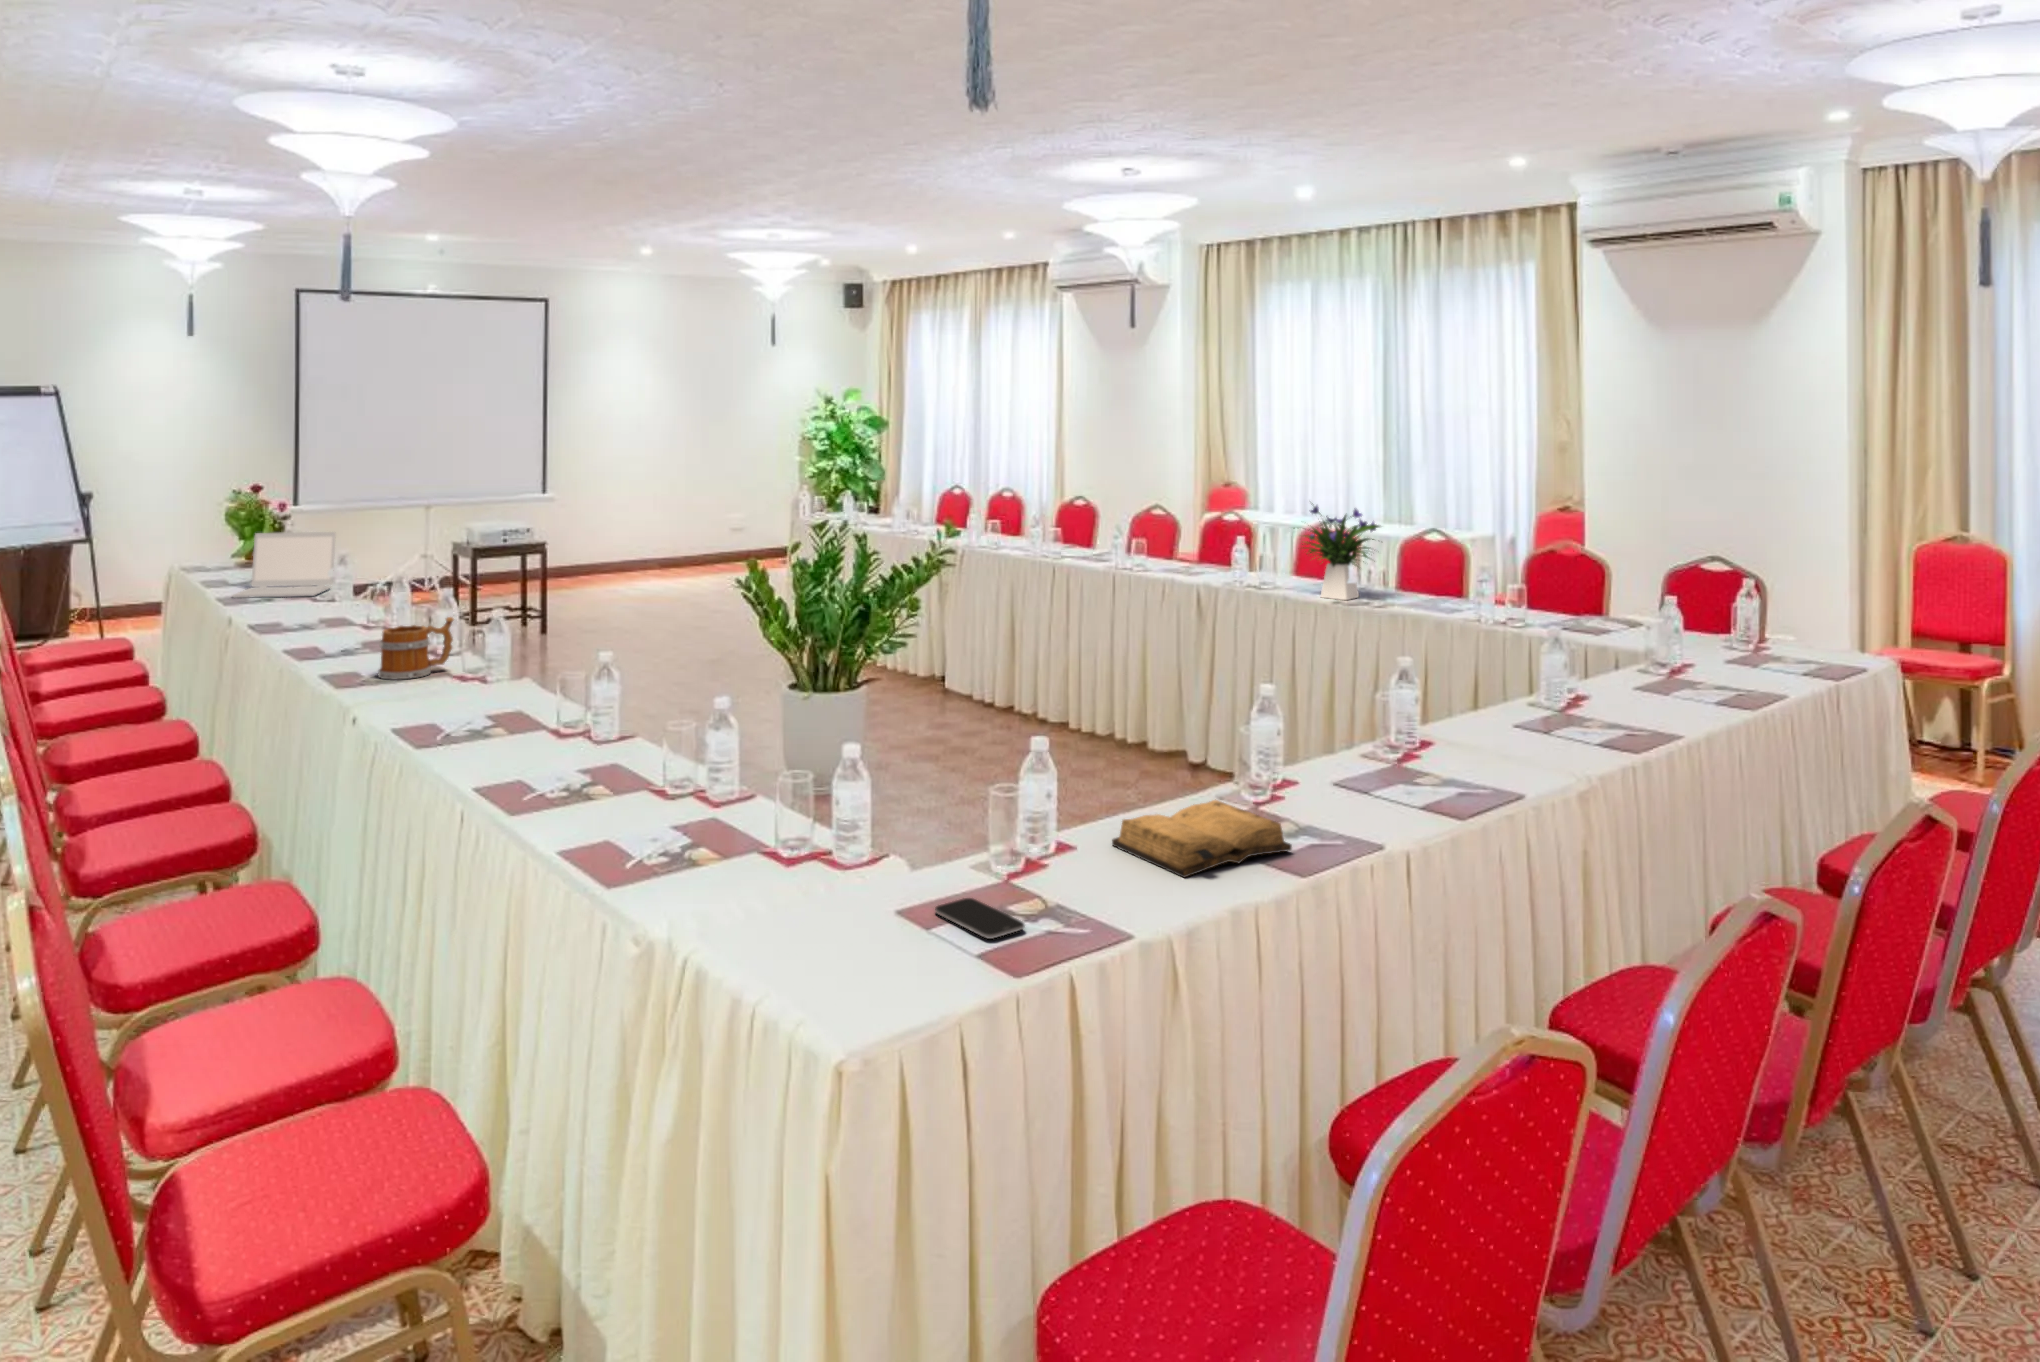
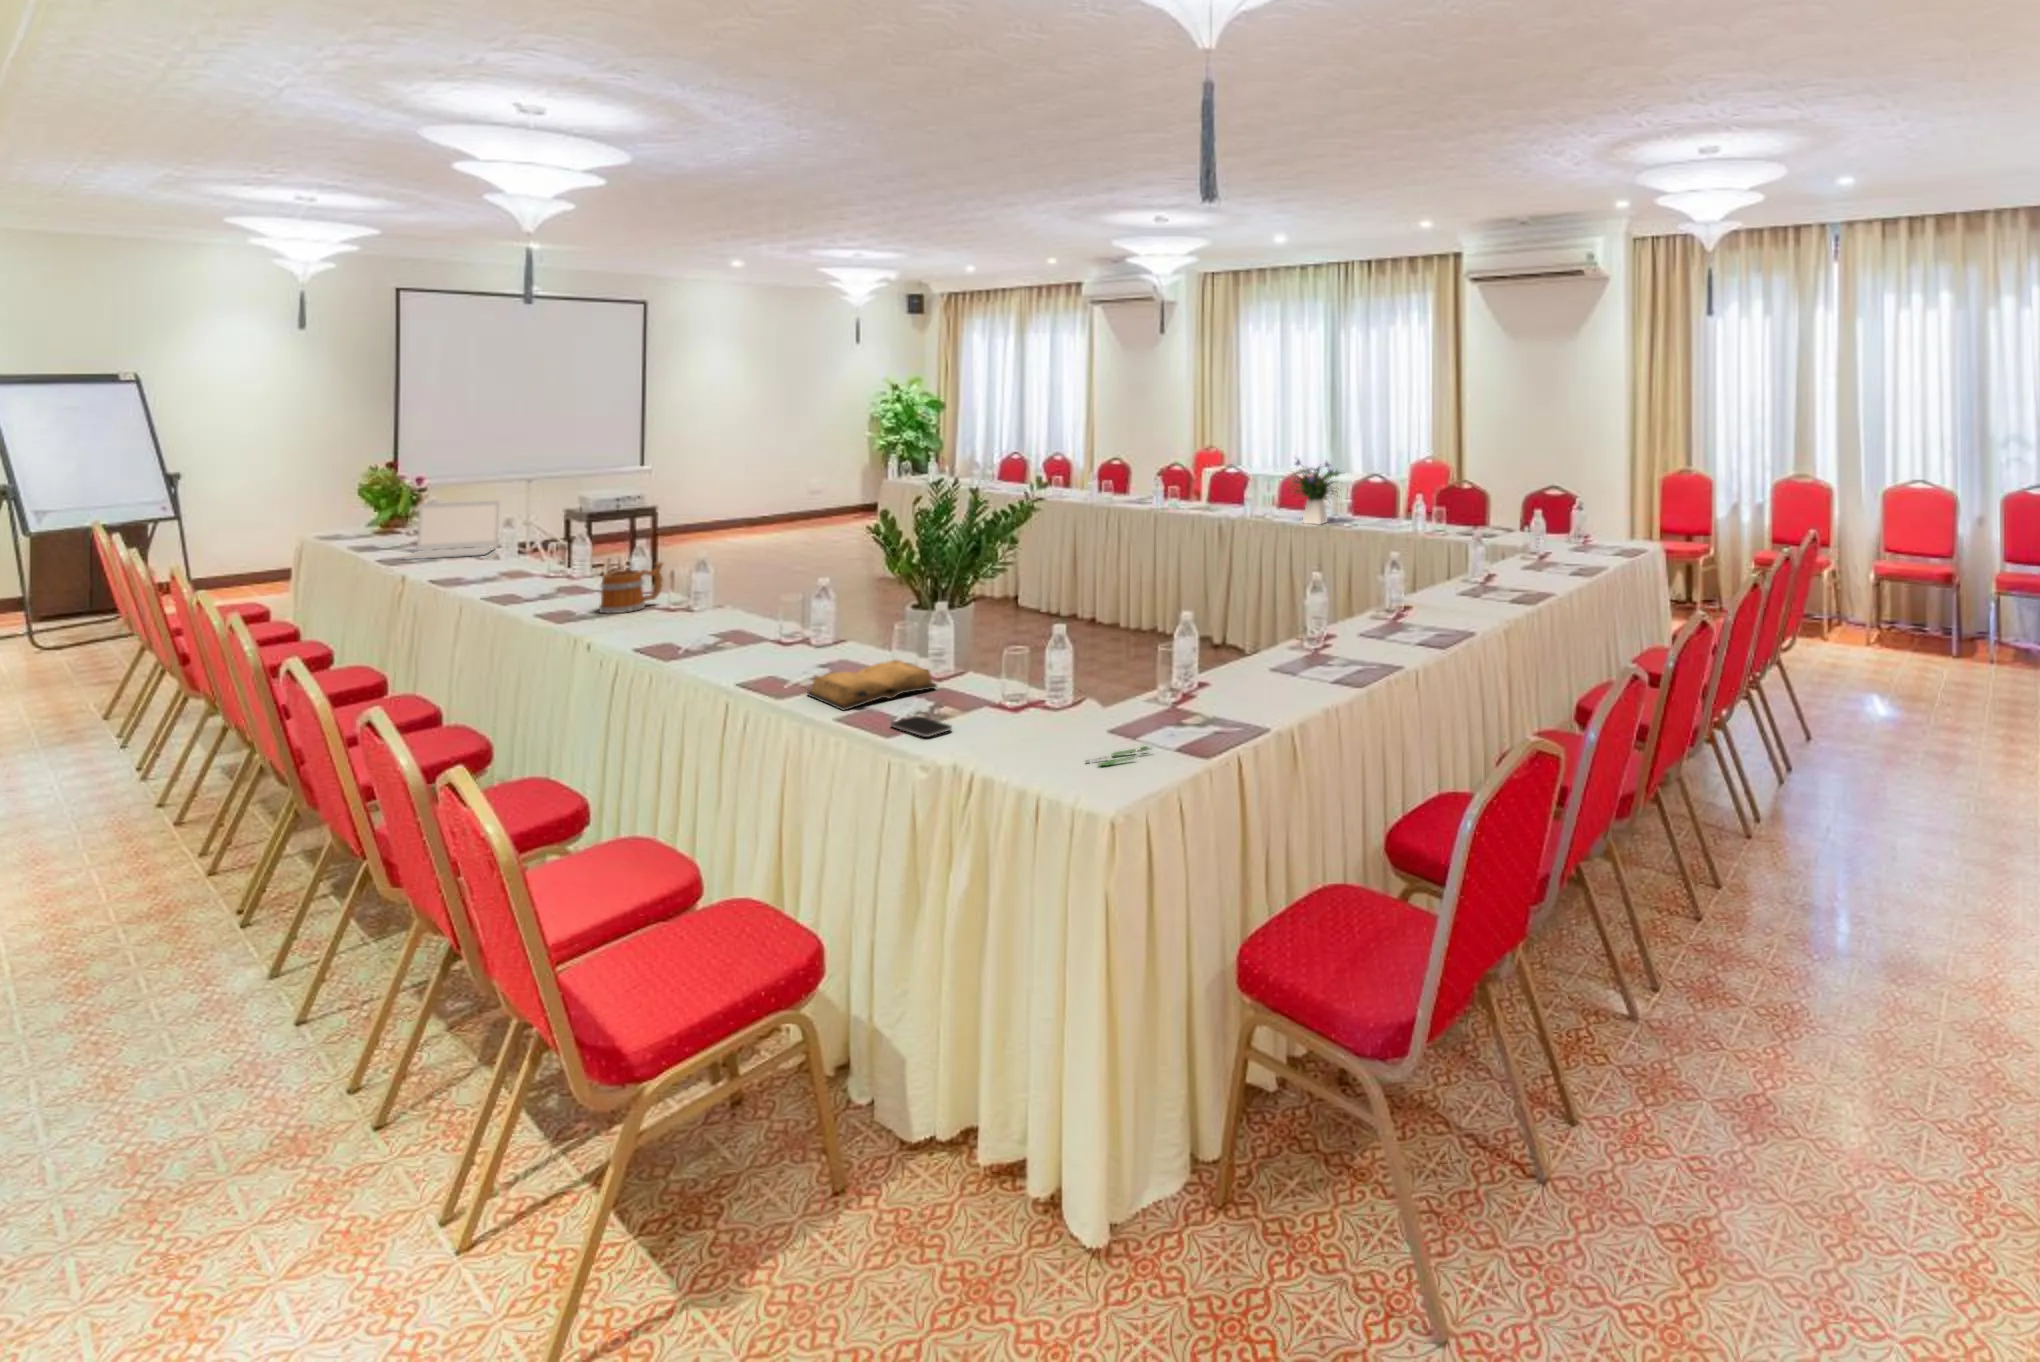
diary: present [1112,800,1292,877] -> present [807,660,937,710]
smartphone: present [935,898,1025,939] -> present [891,716,952,737]
pen: none [827,949,934,977] -> present [1099,746,1149,766]

